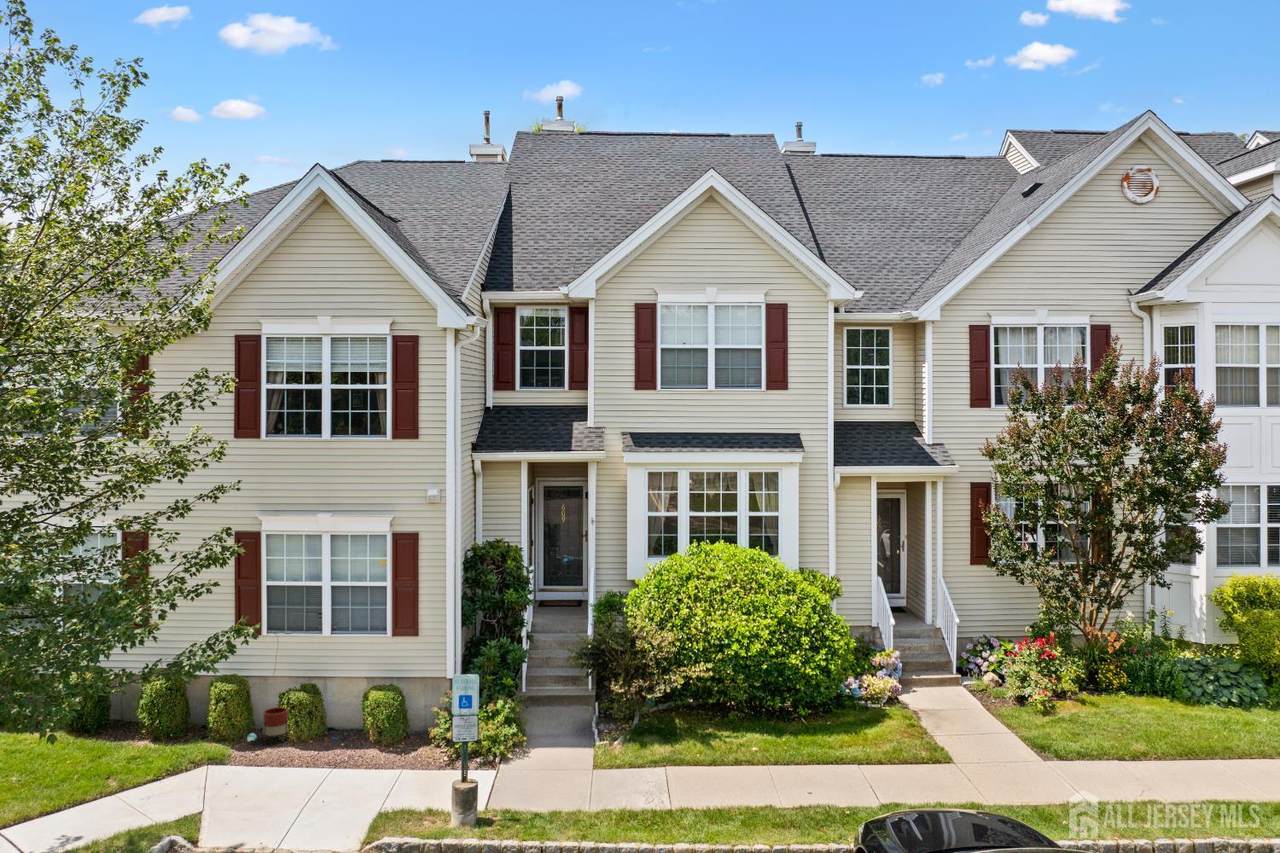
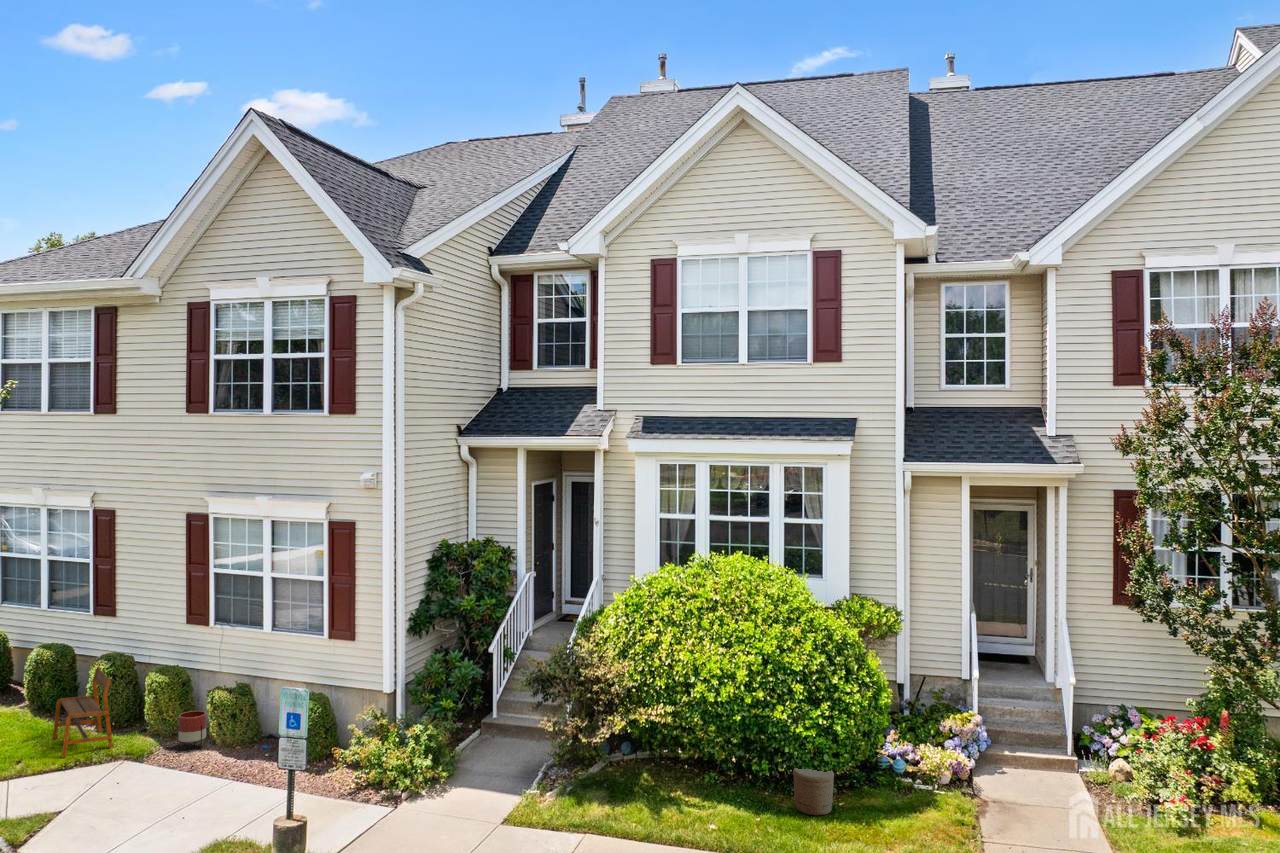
bench: none [124,677,197,762] -> present [52,667,113,757]
woven basket: none [802,696,832,732] -> present [793,768,834,816]

